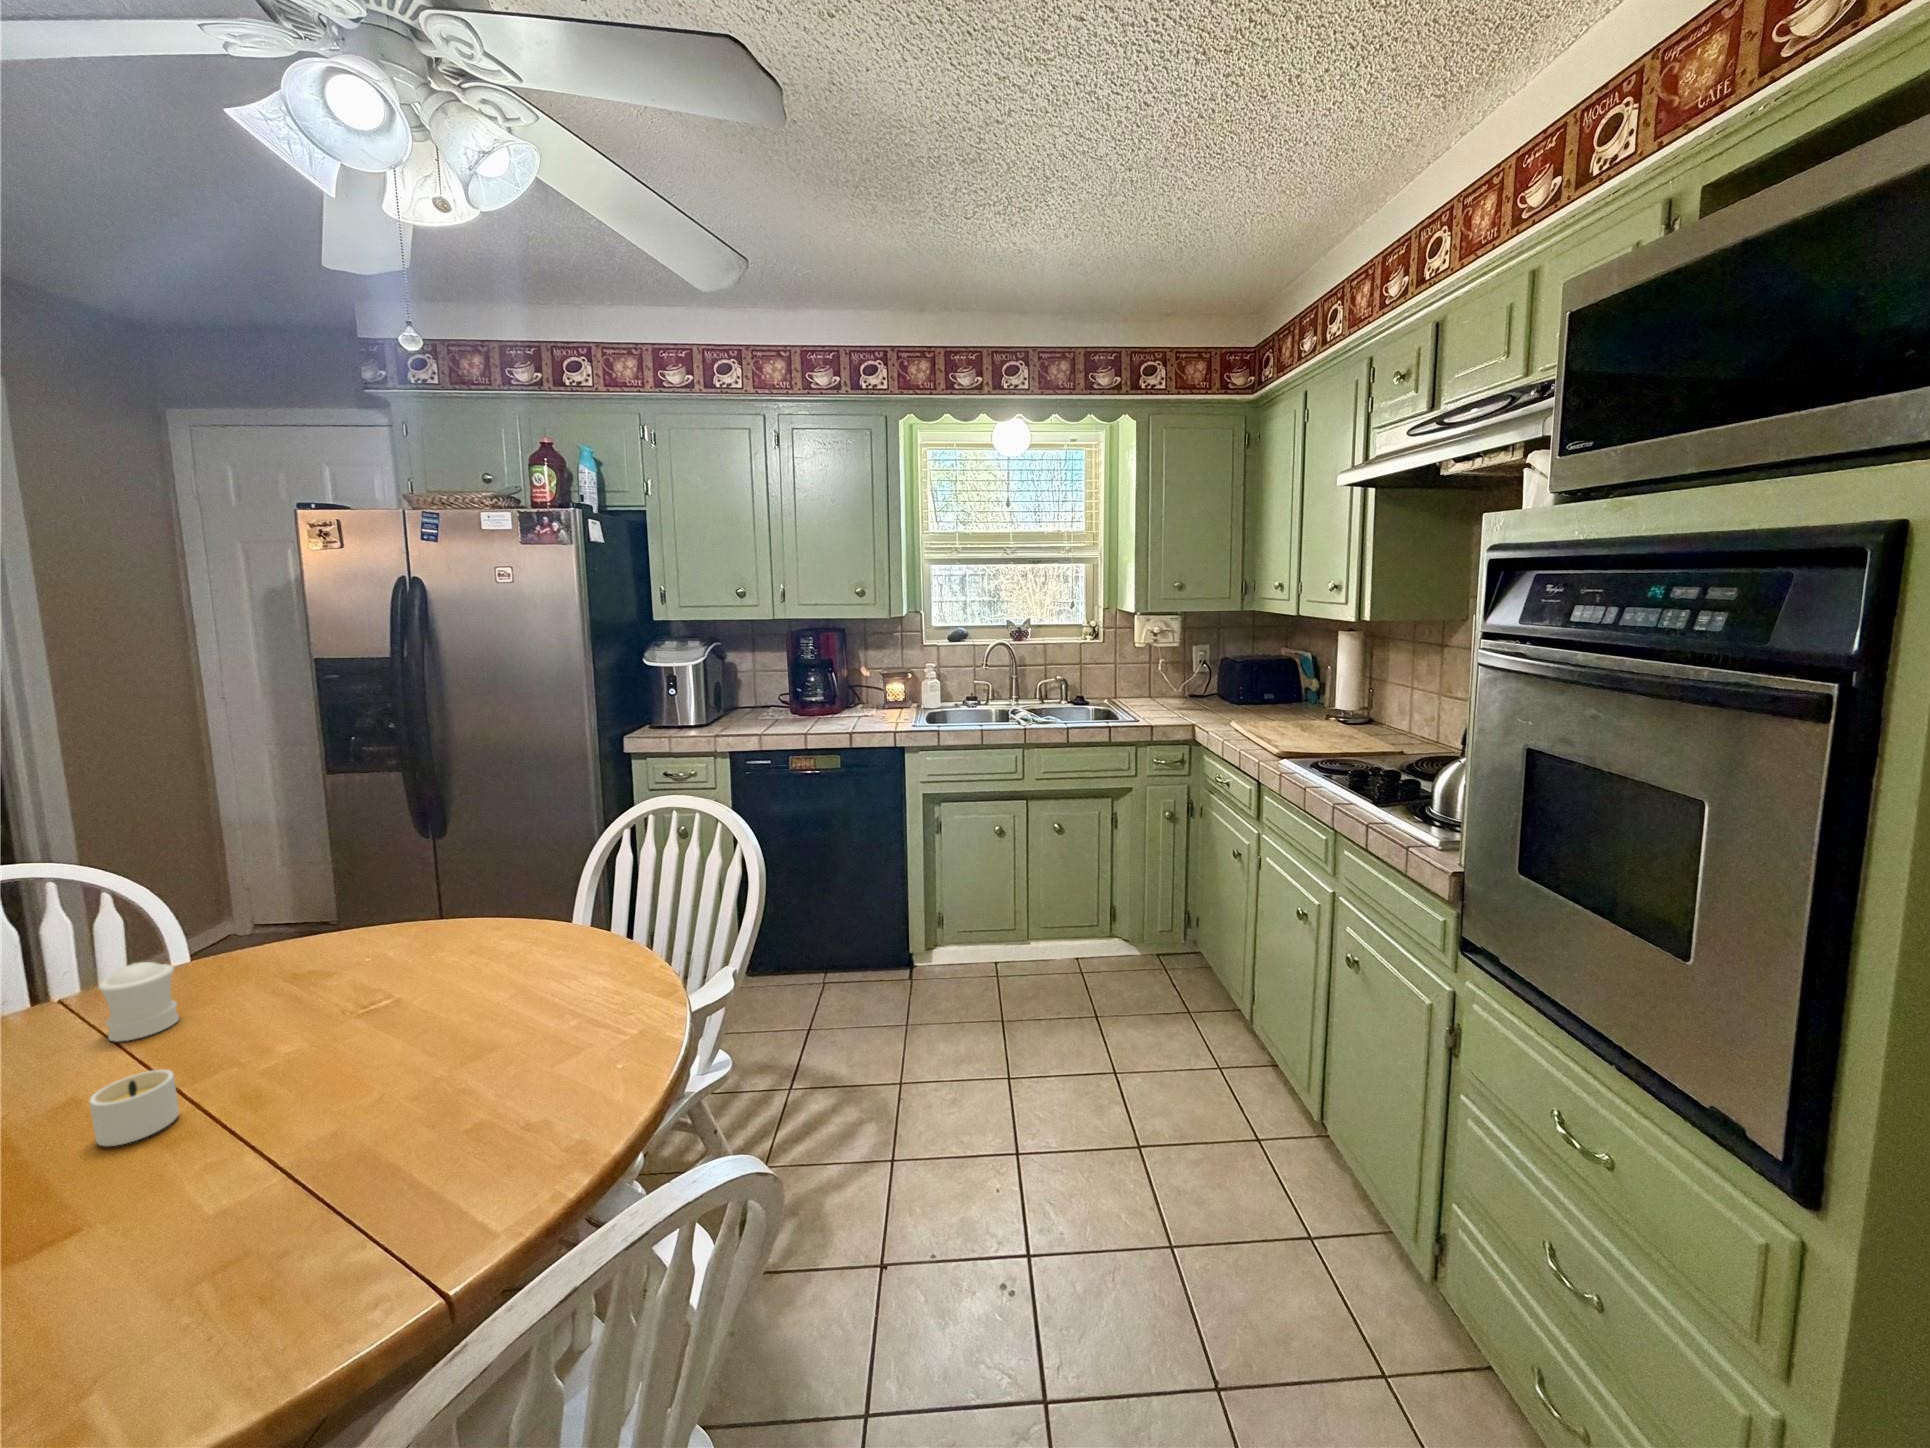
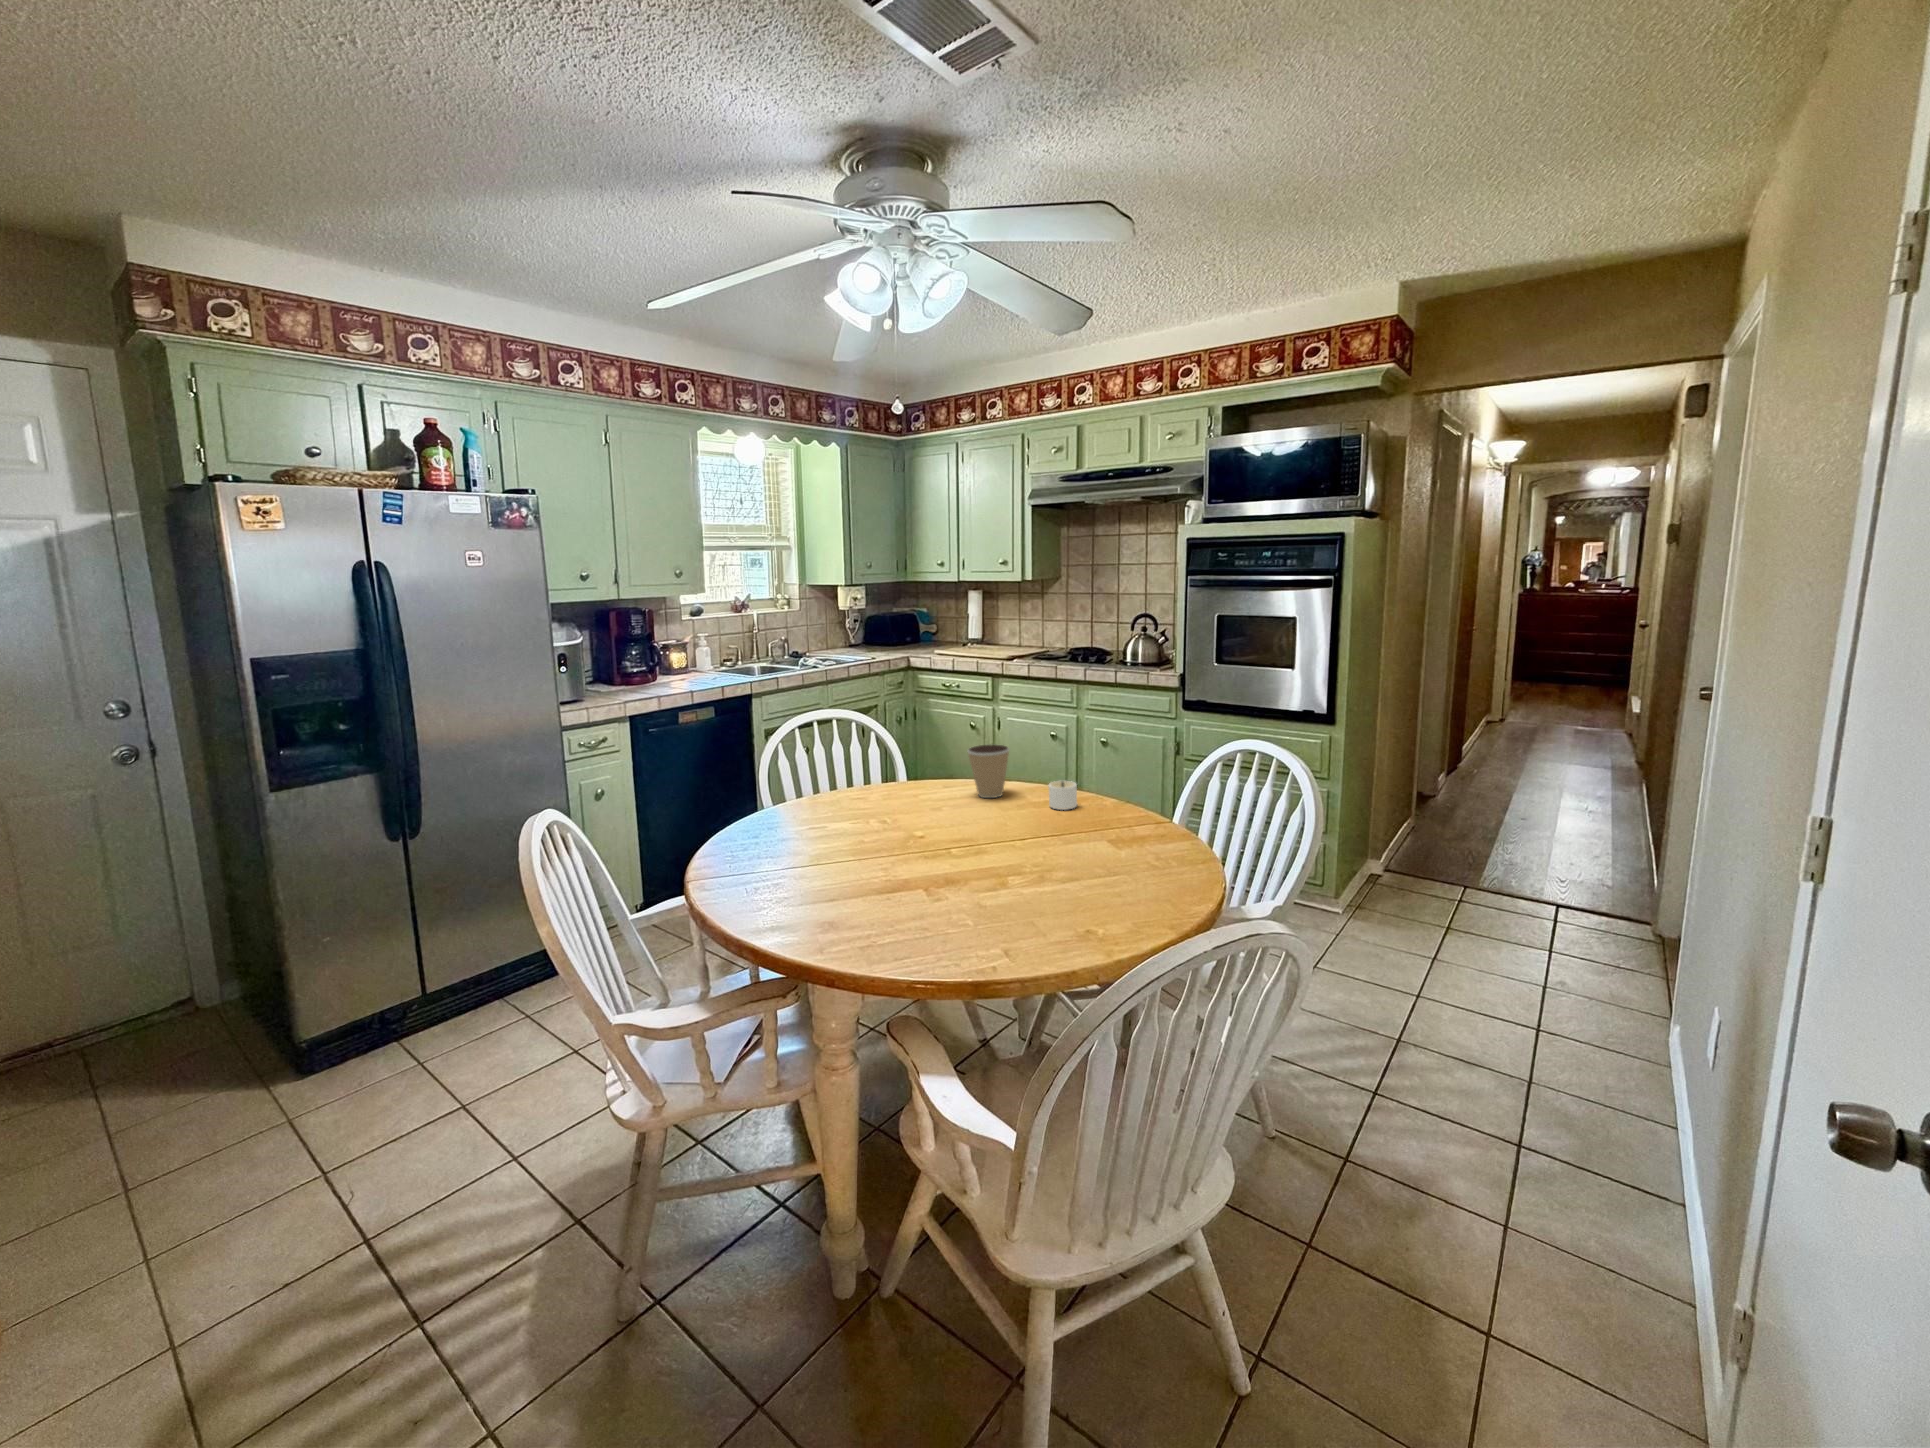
coffee cup: none [234,935,338,1041] -> present [968,744,1009,798]
salt shaker: present [98,962,179,1041] -> none [918,776,950,822]

